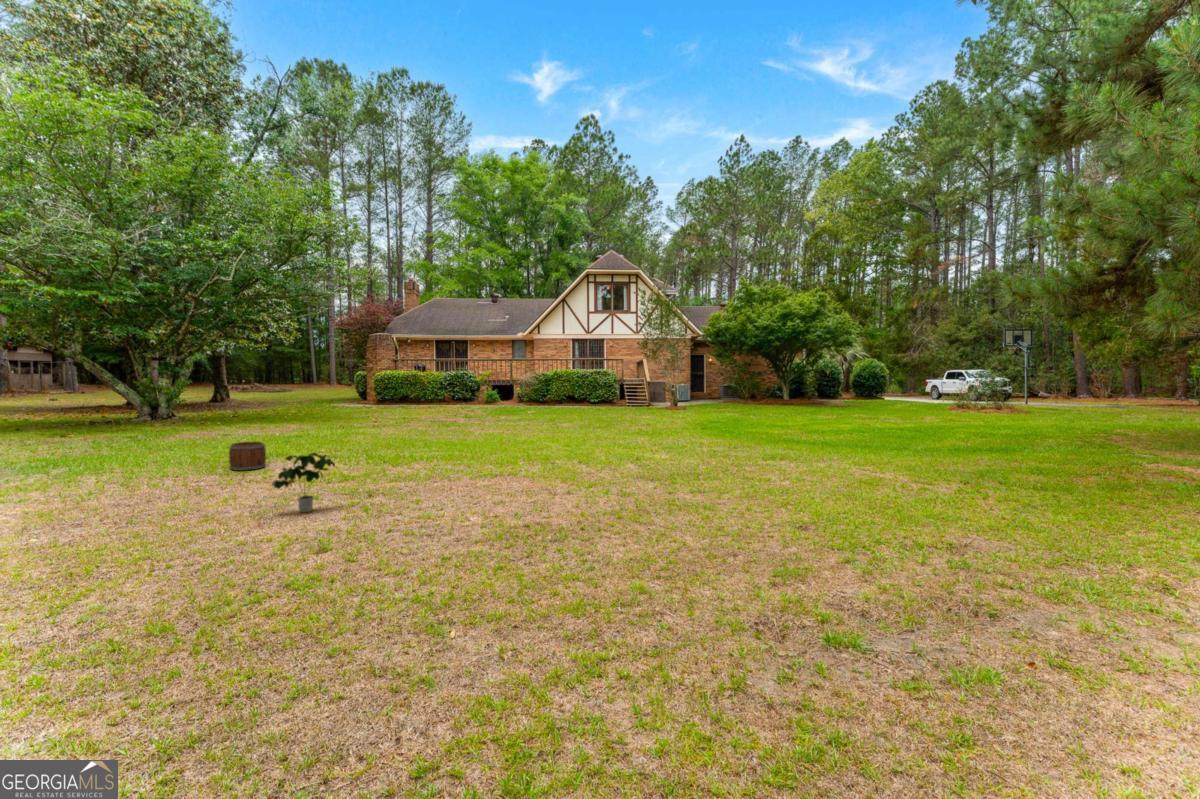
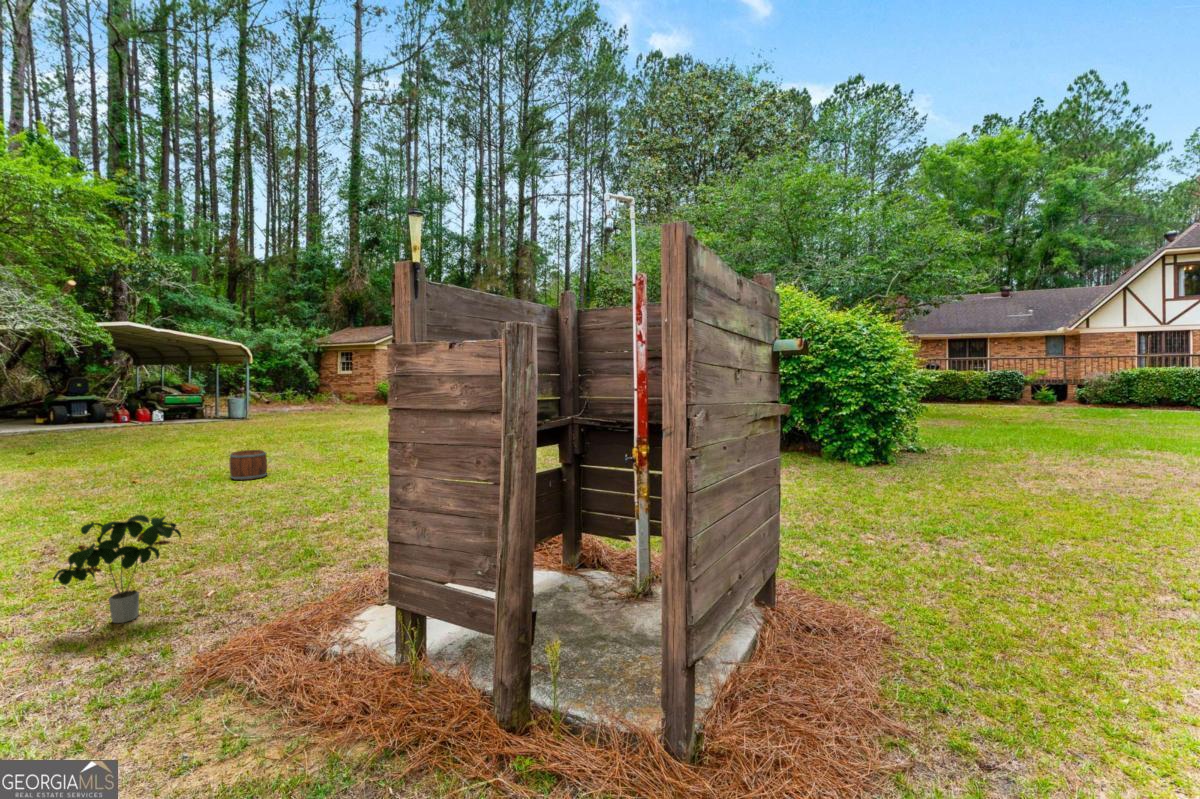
potted plant: present [272,453,335,512] -> present [53,515,181,623]

